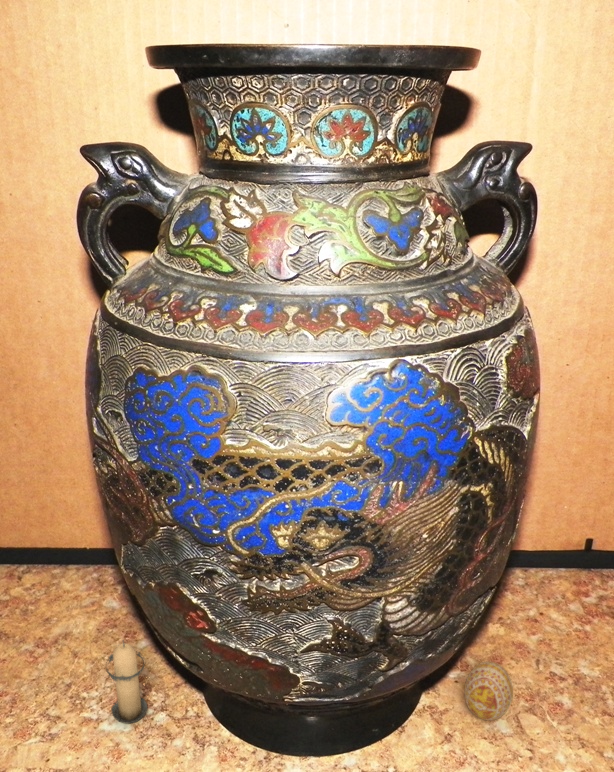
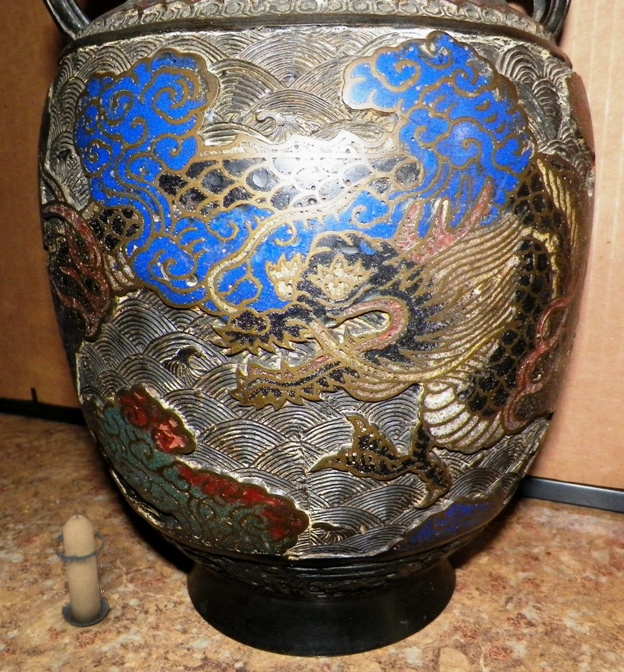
decorative egg: present [464,661,513,720] -> none [516,531,579,608]

